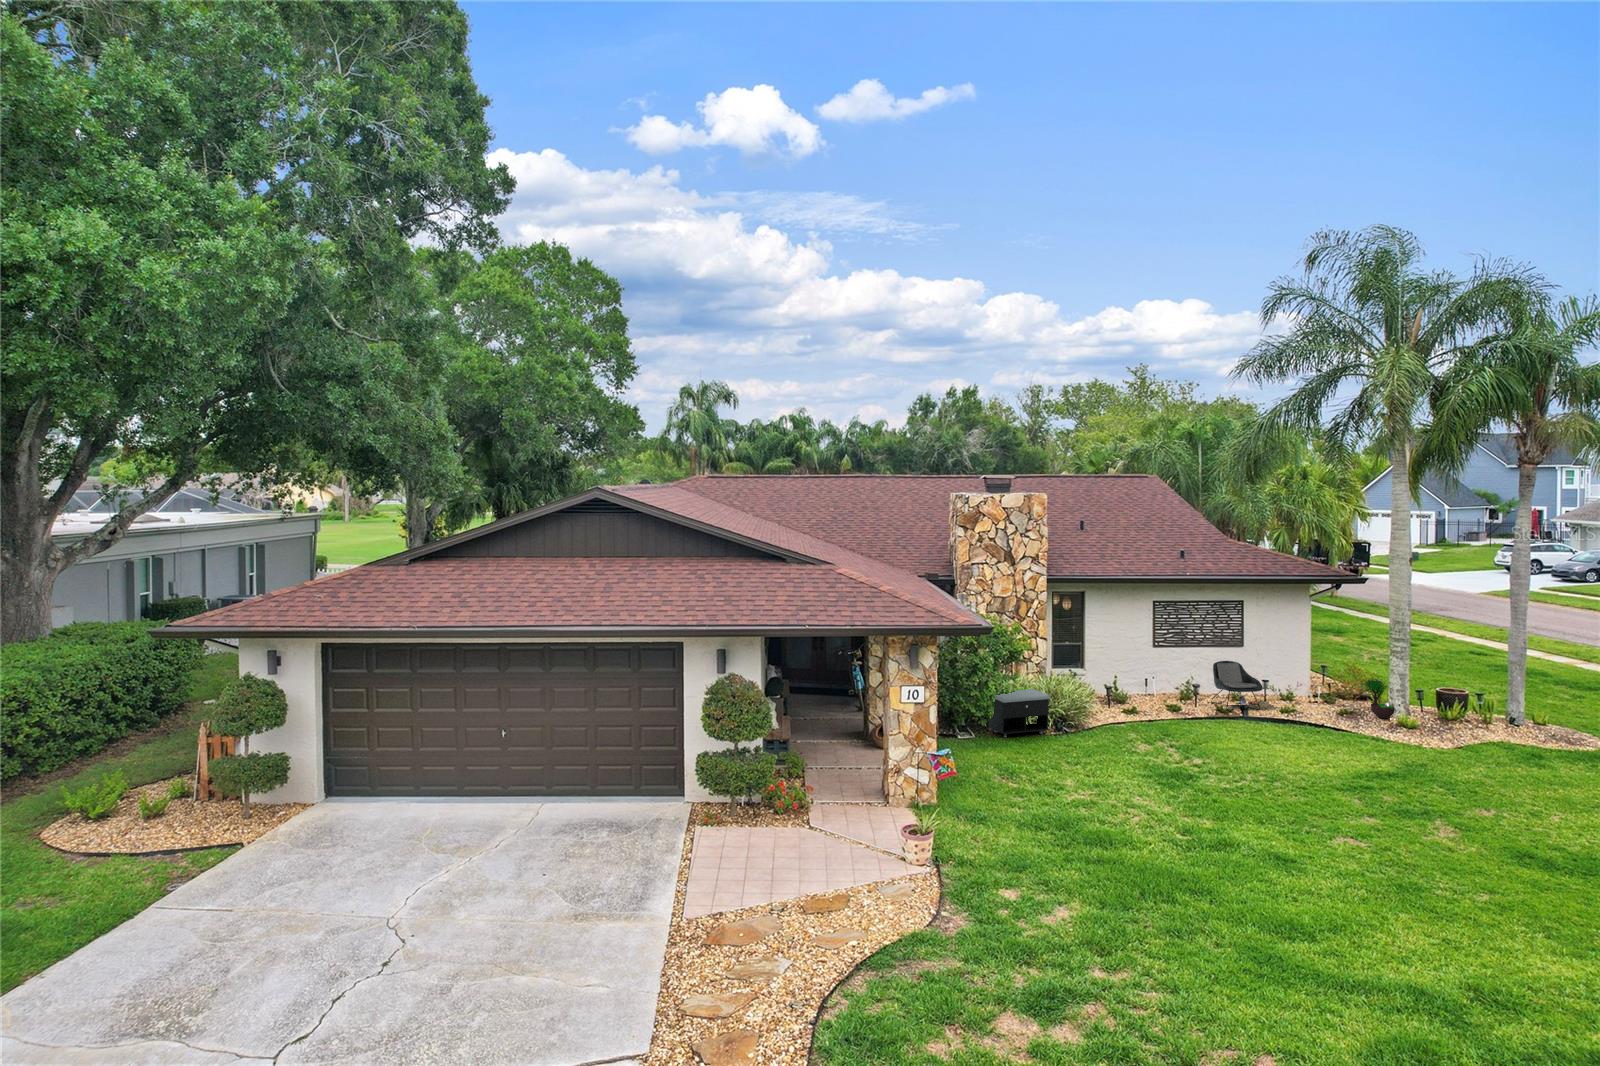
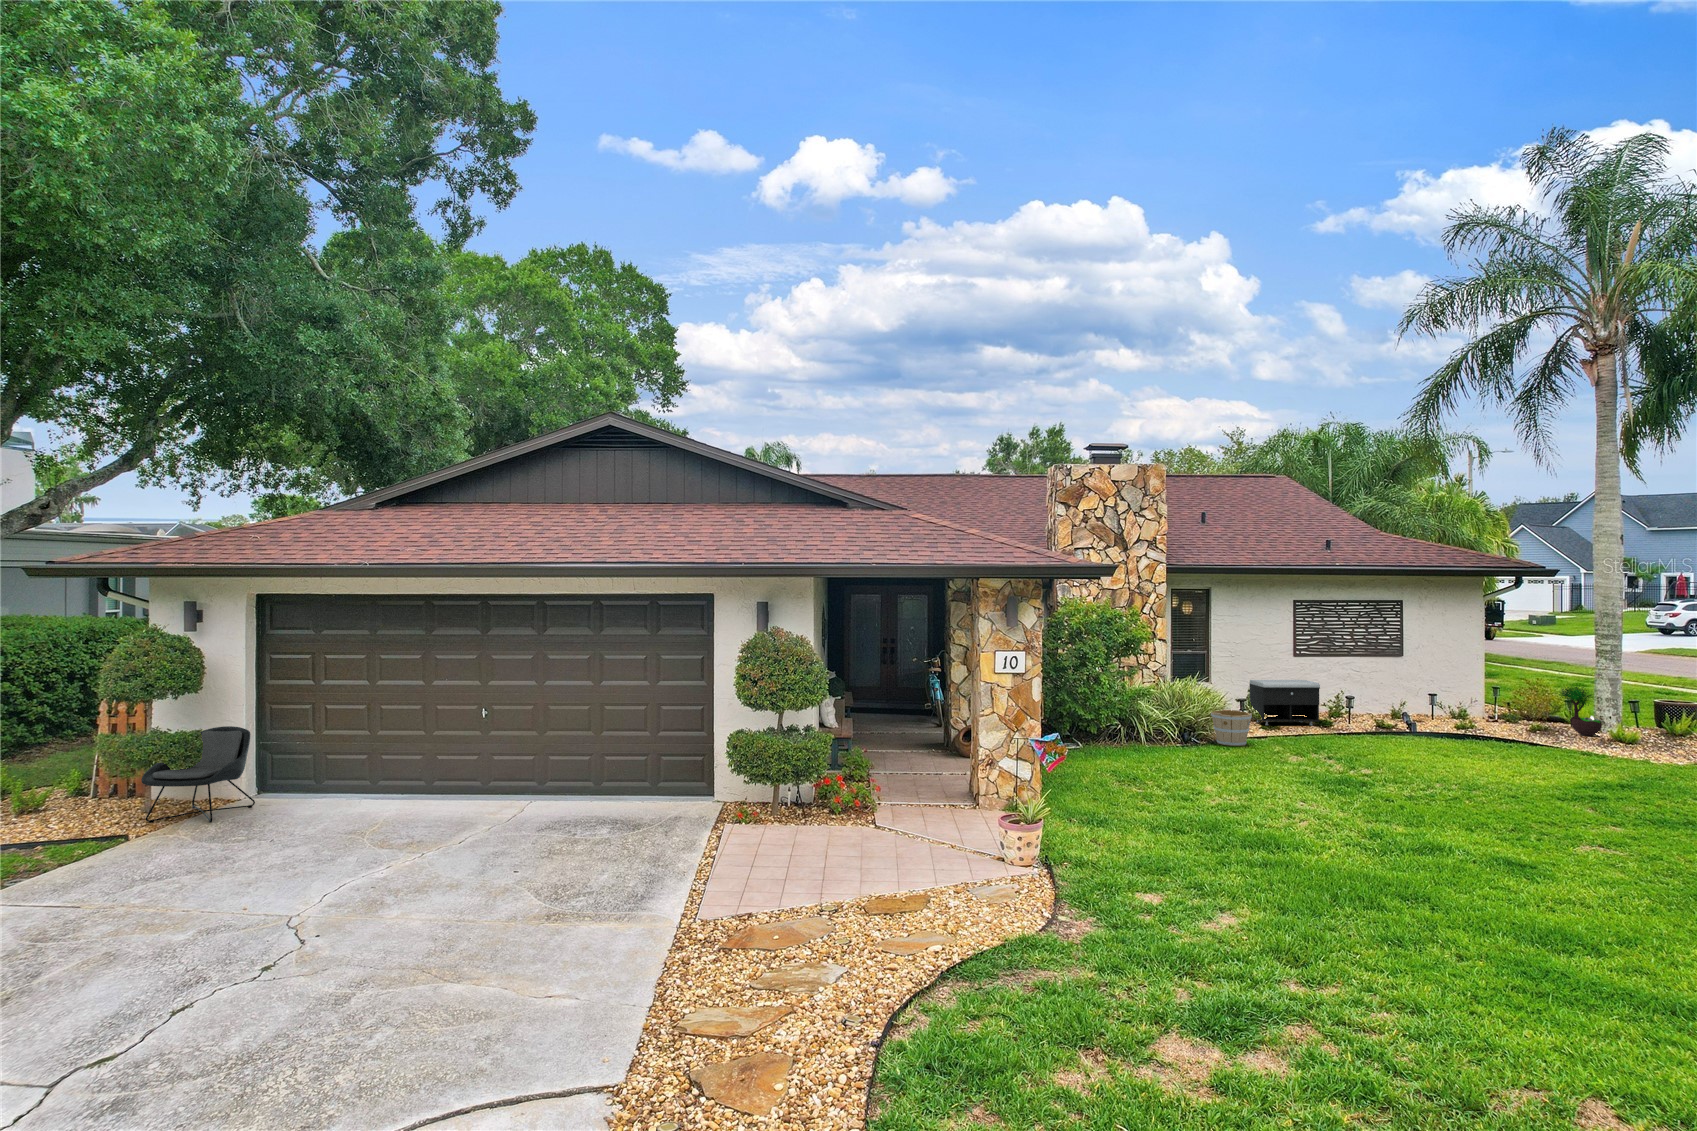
lounge chair: present [1211,661,1263,710] -> present [141,726,255,823]
storage bench: present [988,689,1050,737] -> present [1249,680,1320,725]
wooden bucket: none [1081,702,1113,734] -> present [1211,709,1252,746]

